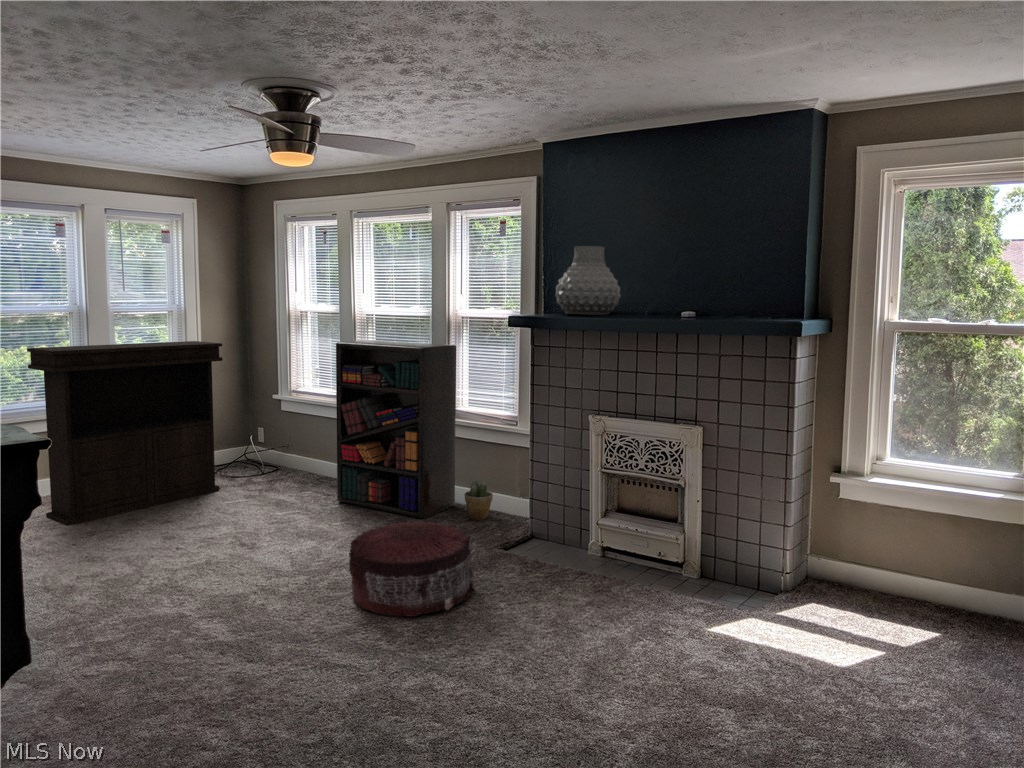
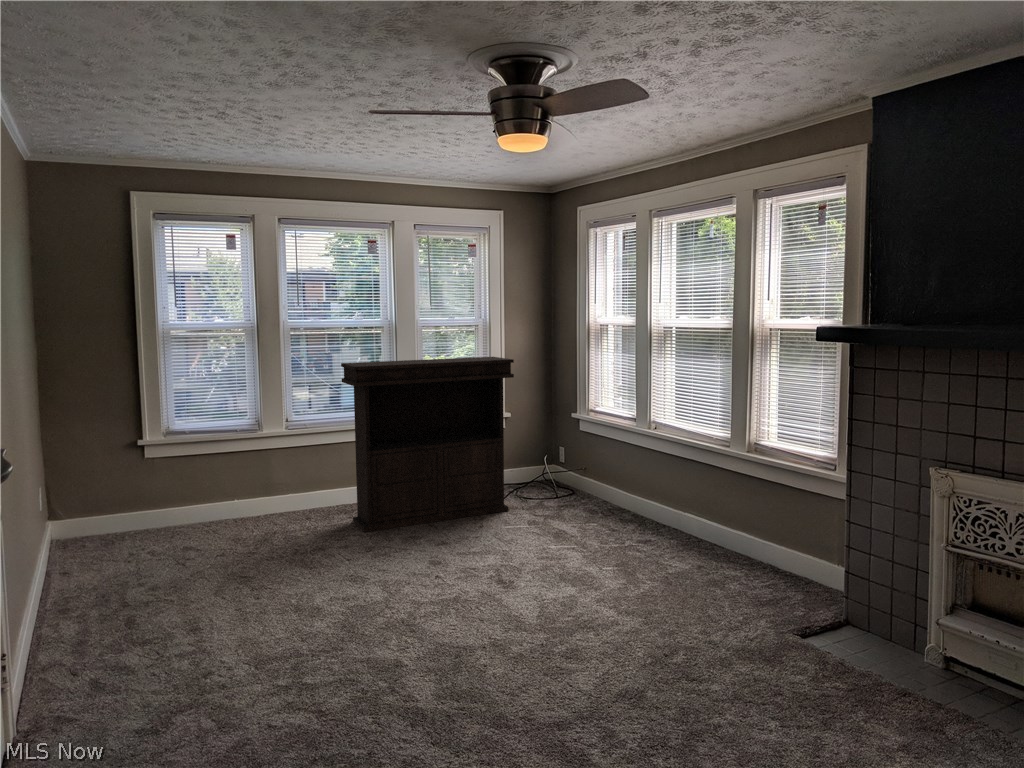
vase: present [555,246,621,315] -> none [876,230,981,327]
bookshelf: present [336,340,456,518] -> none [619,357,760,573]
potted plant: present [464,480,493,520] -> none [762,534,800,586]
pouf: present [349,521,475,617] -> none [582,580,735,708]

